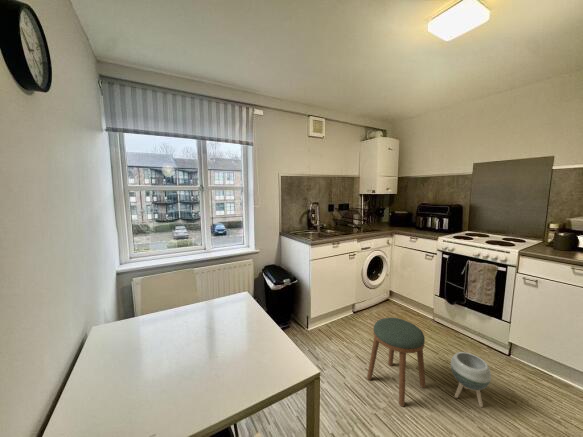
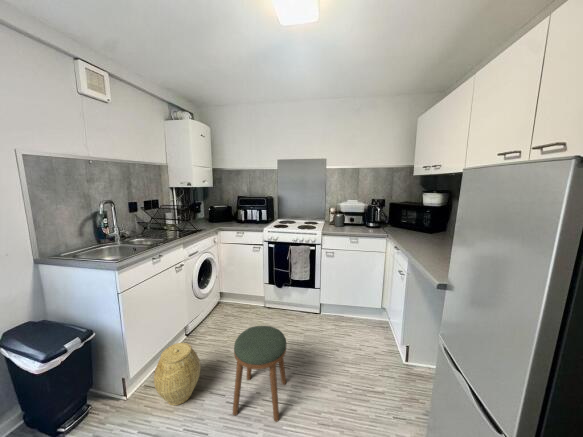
woven basket: none [322,308,353,351] -> present [154,343,201,406]
planter: present [451,352,491,407] -> none [302,329,330,375]

